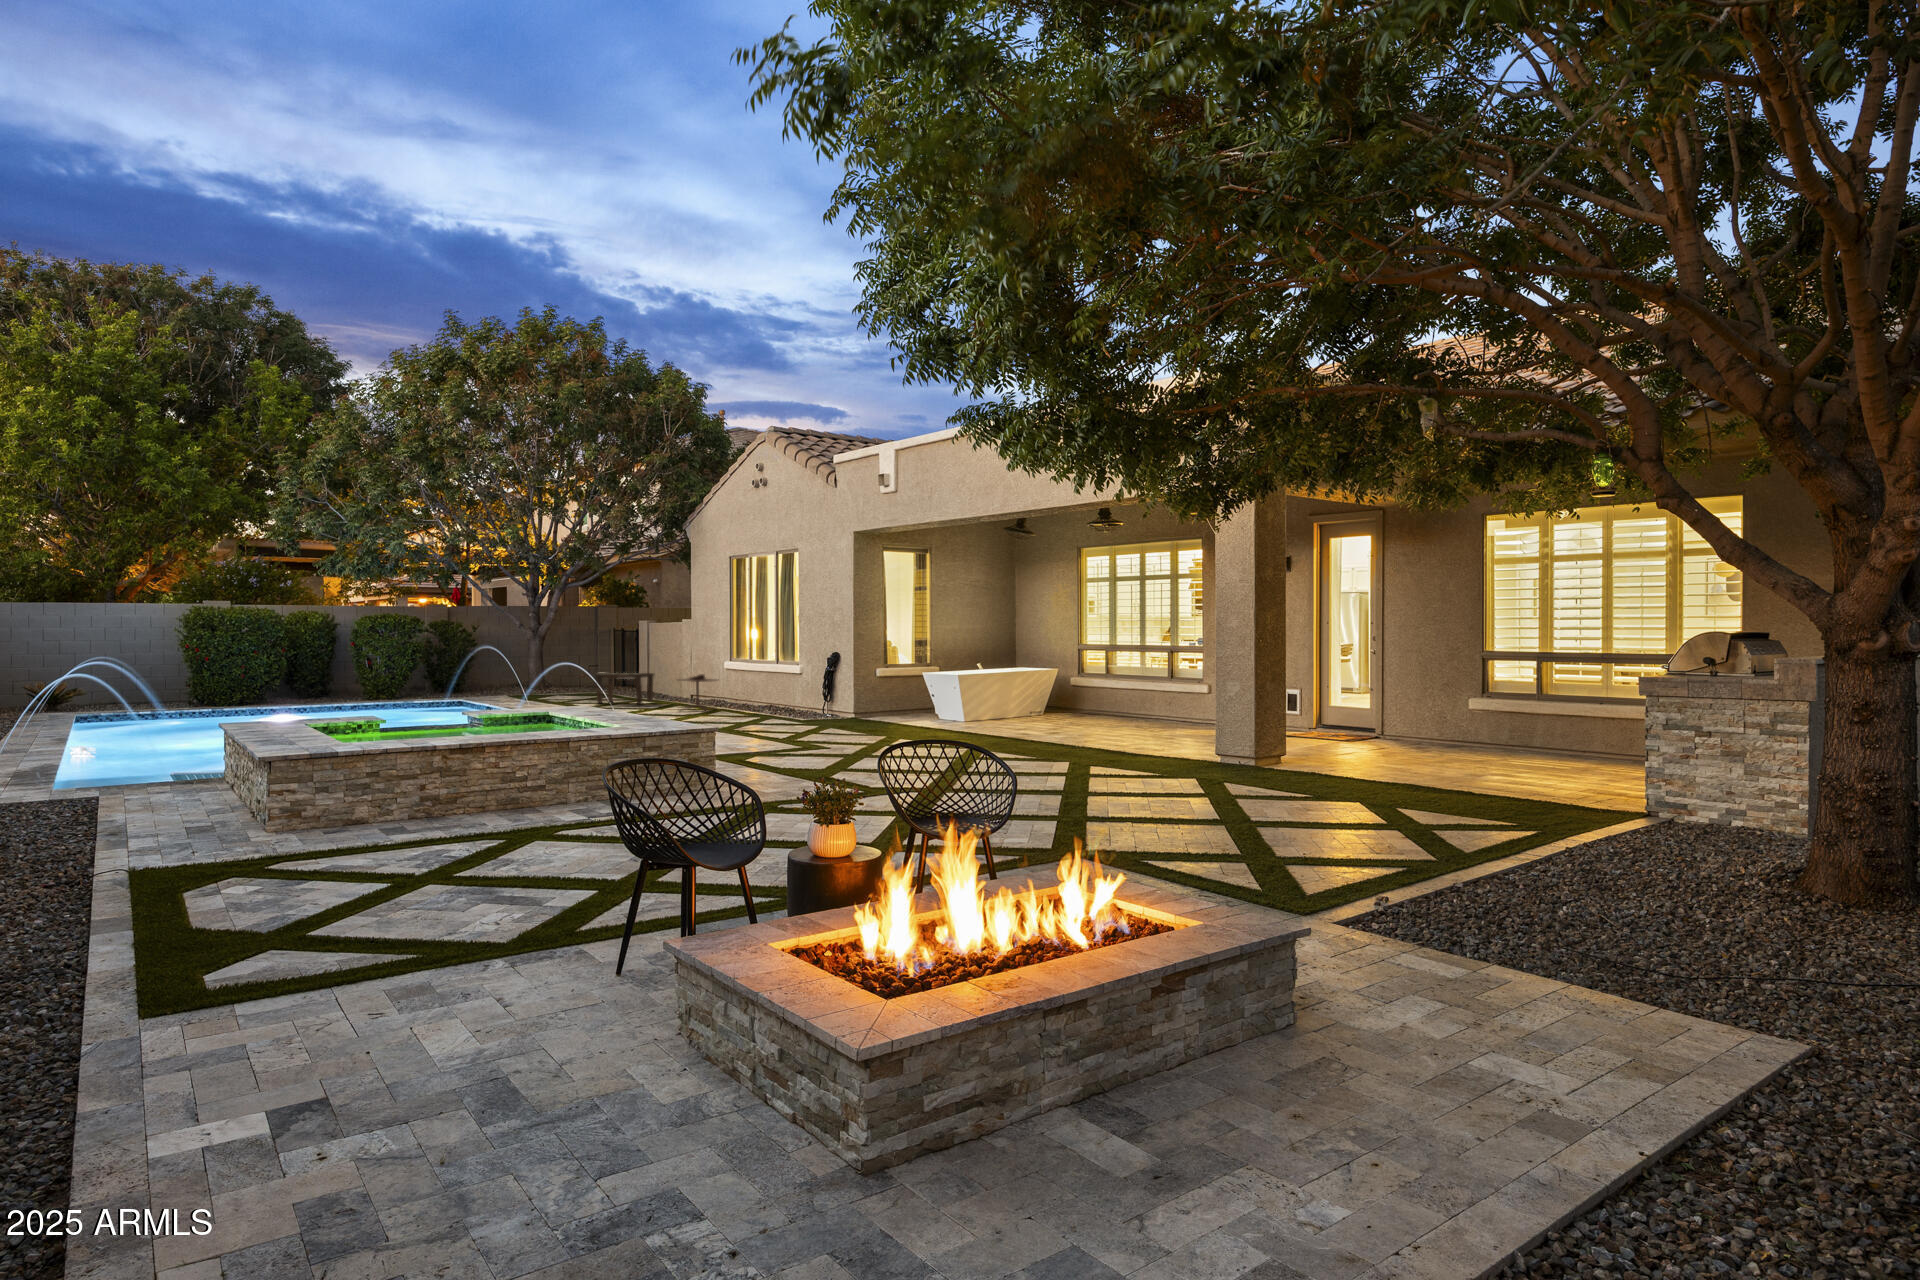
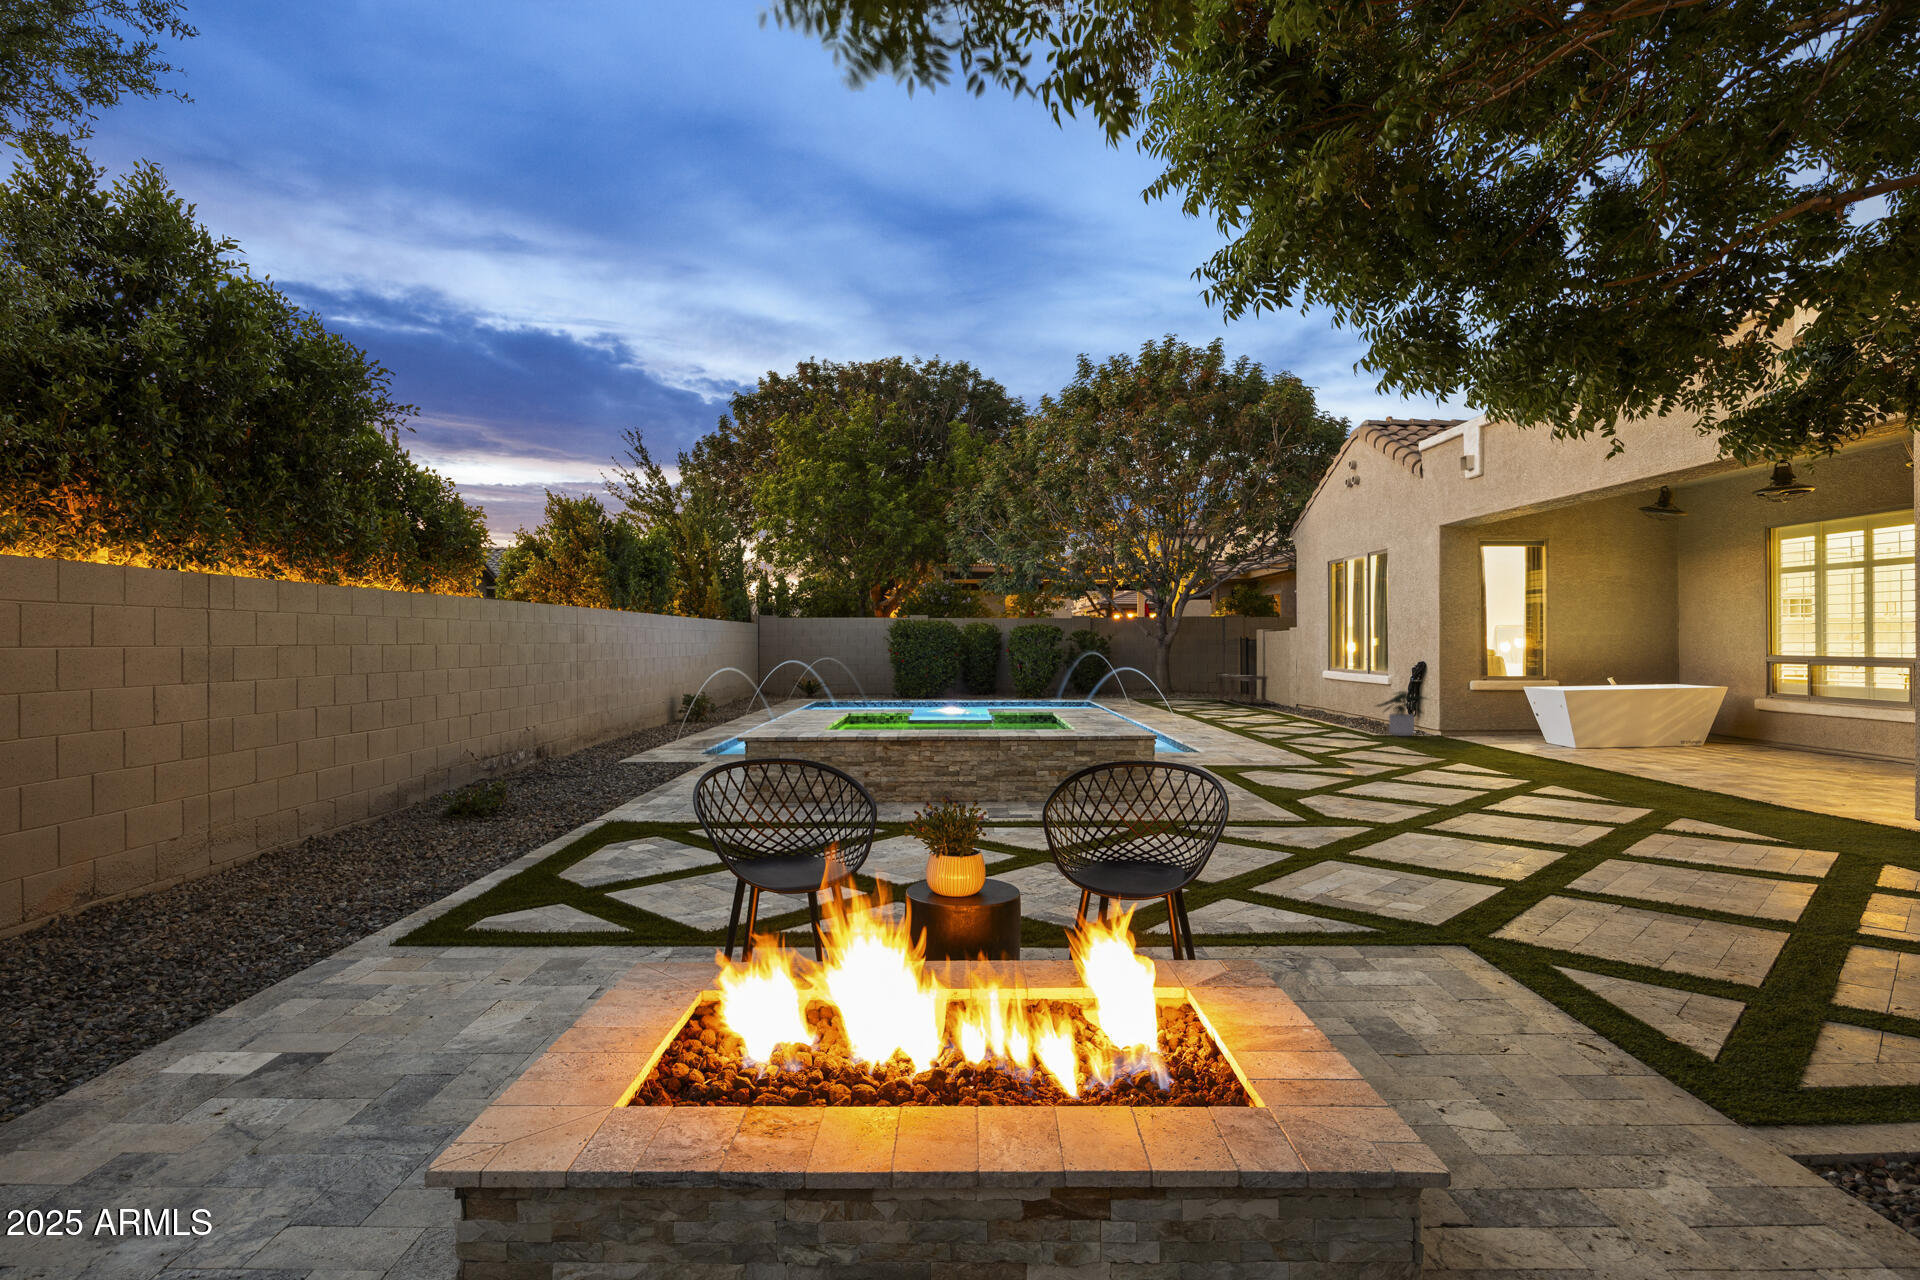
side table: present [678,674,719,711] -> none [1275,678,1314,714]
potted plant: none [801,682,849,725] -> present [1377,691,1426,736]

